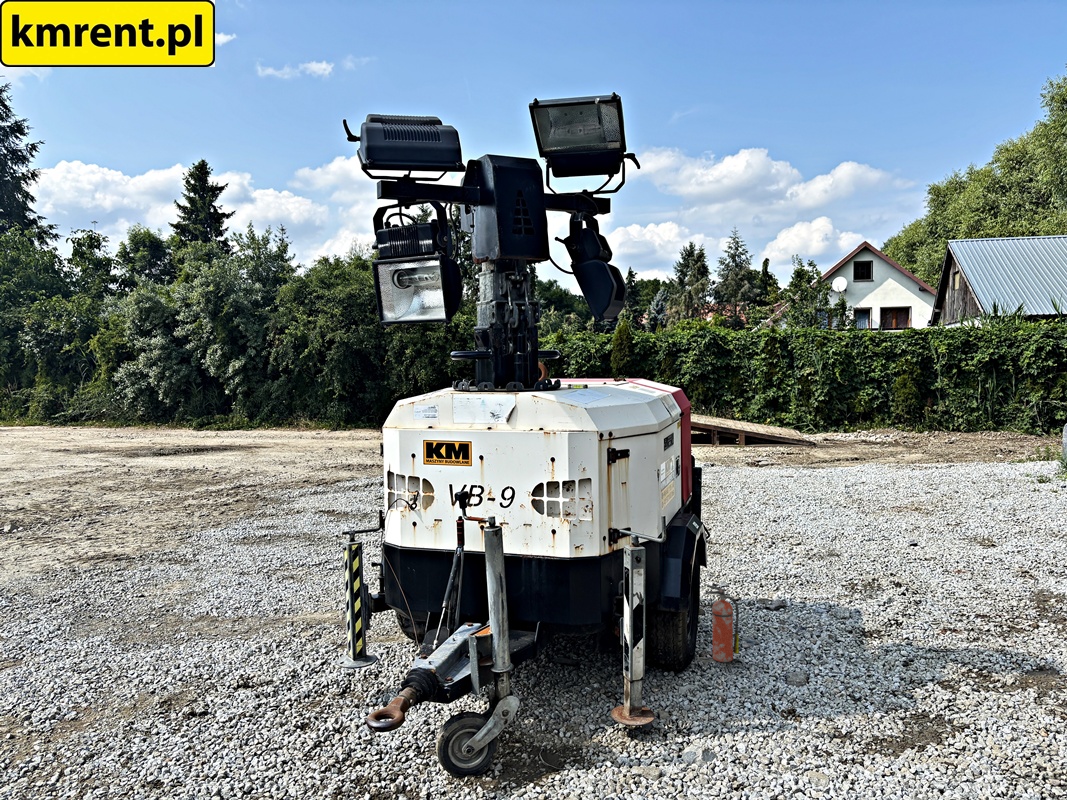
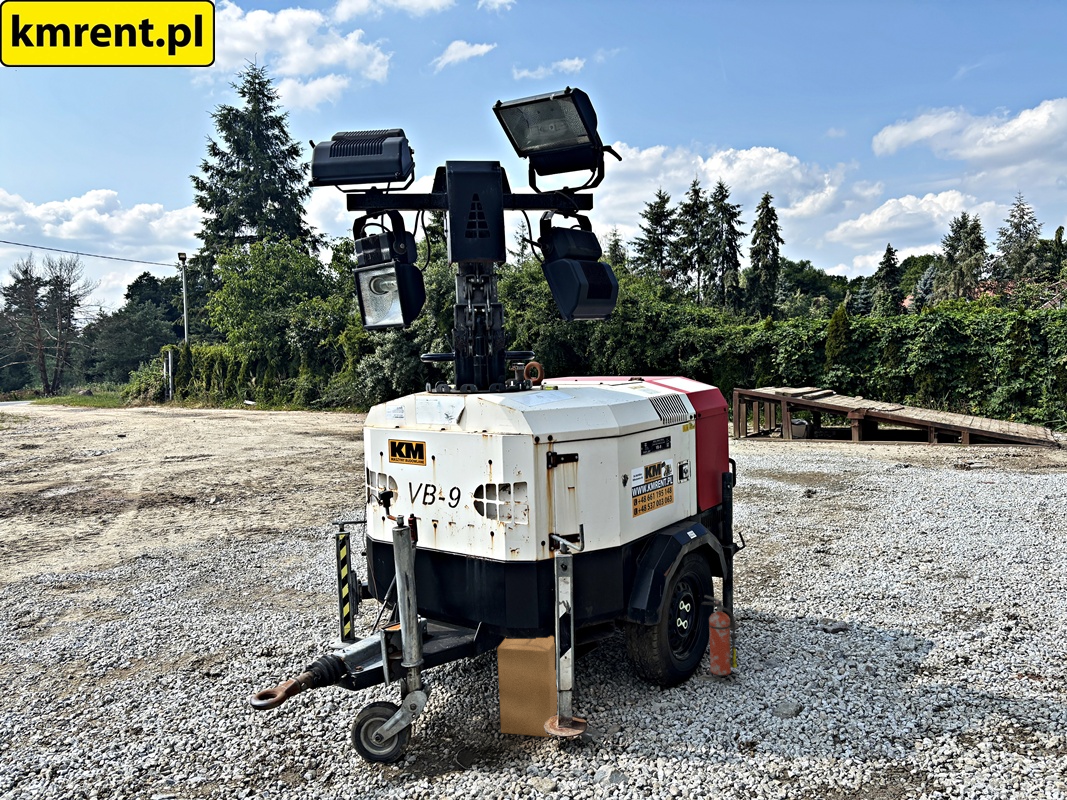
cardboard box: none [558,628,623,749] -> present [497,636,557,737]

